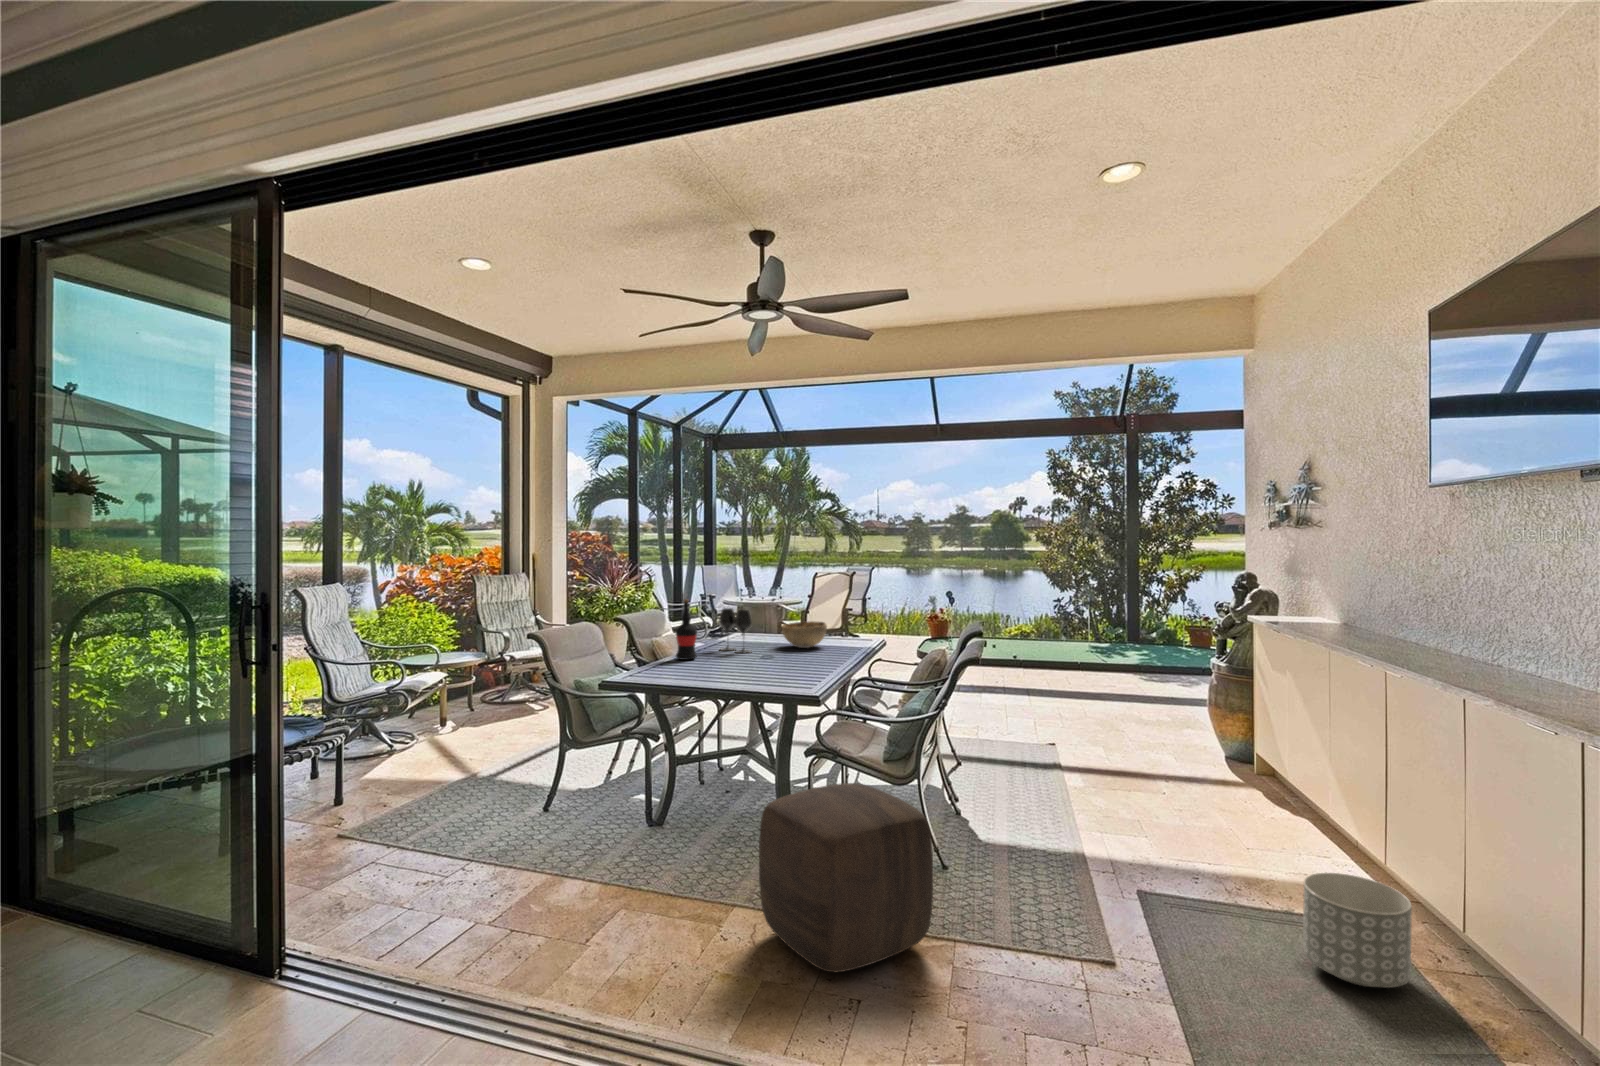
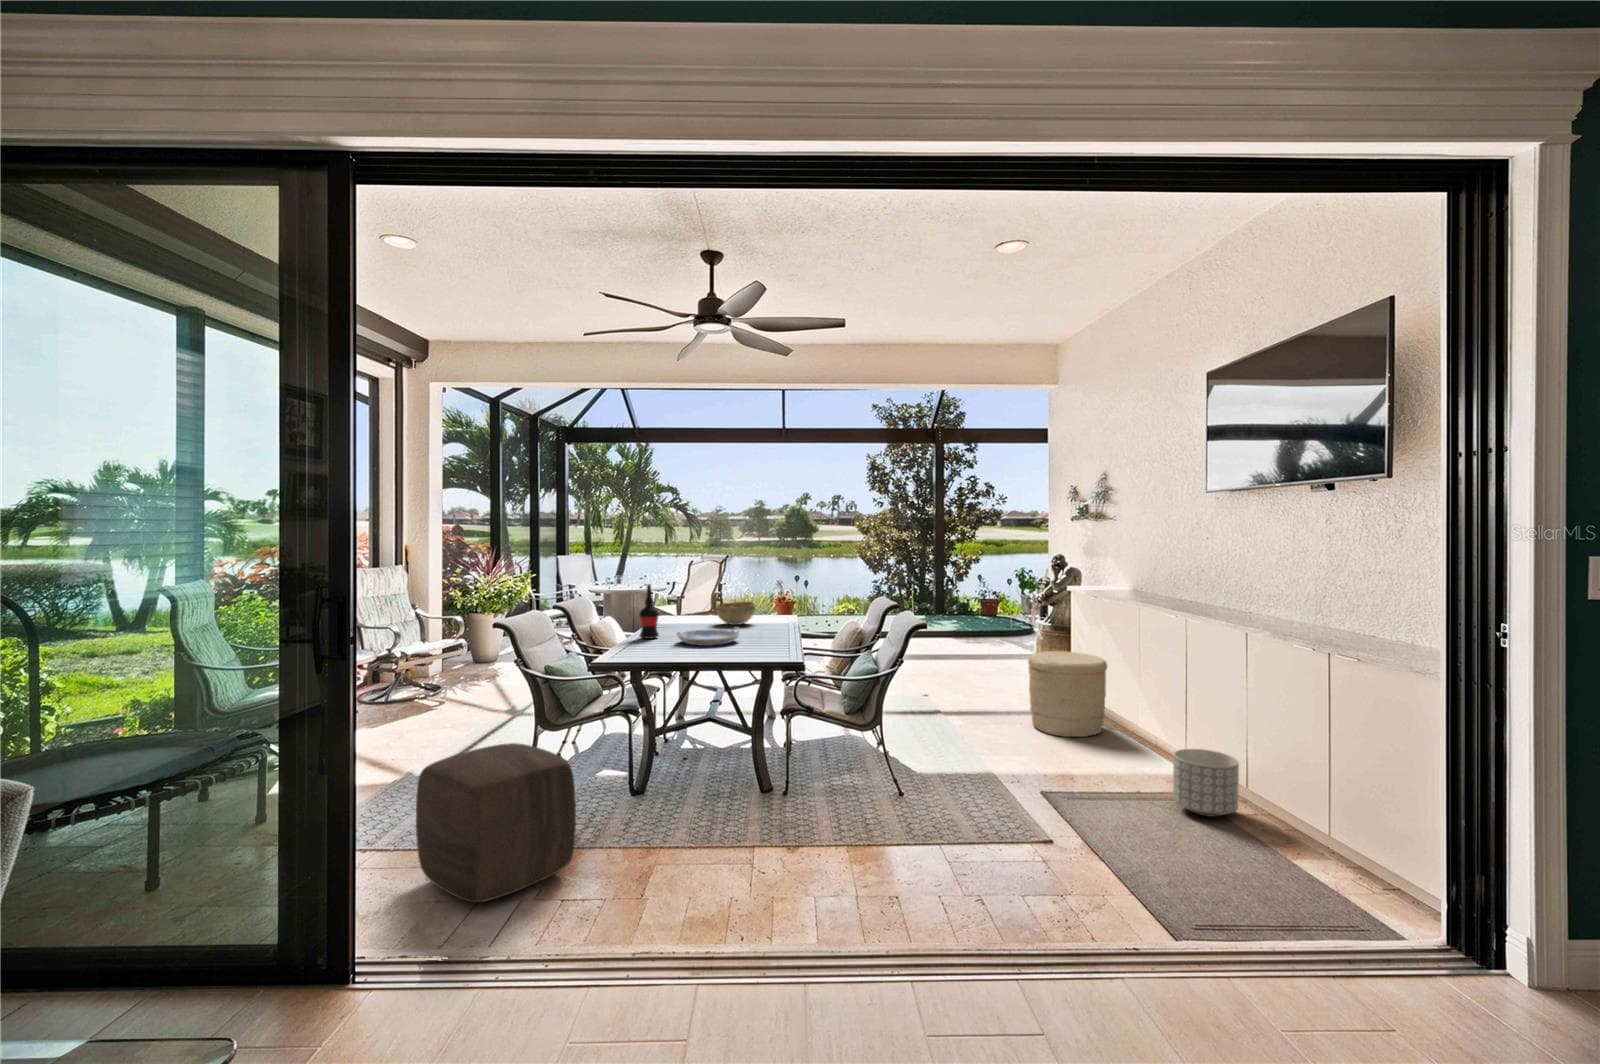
wine glass: present [719,608,752,653] -> none [664,592,697,631]
serving tray: none [699,652,774,672] -> present [677,627,740,646]
woven basket: none [1165,703,1280,826] -> present [1028,651,1107,737]
ottoman: present [759,783,933,972] -> present [416,743,576,902]

